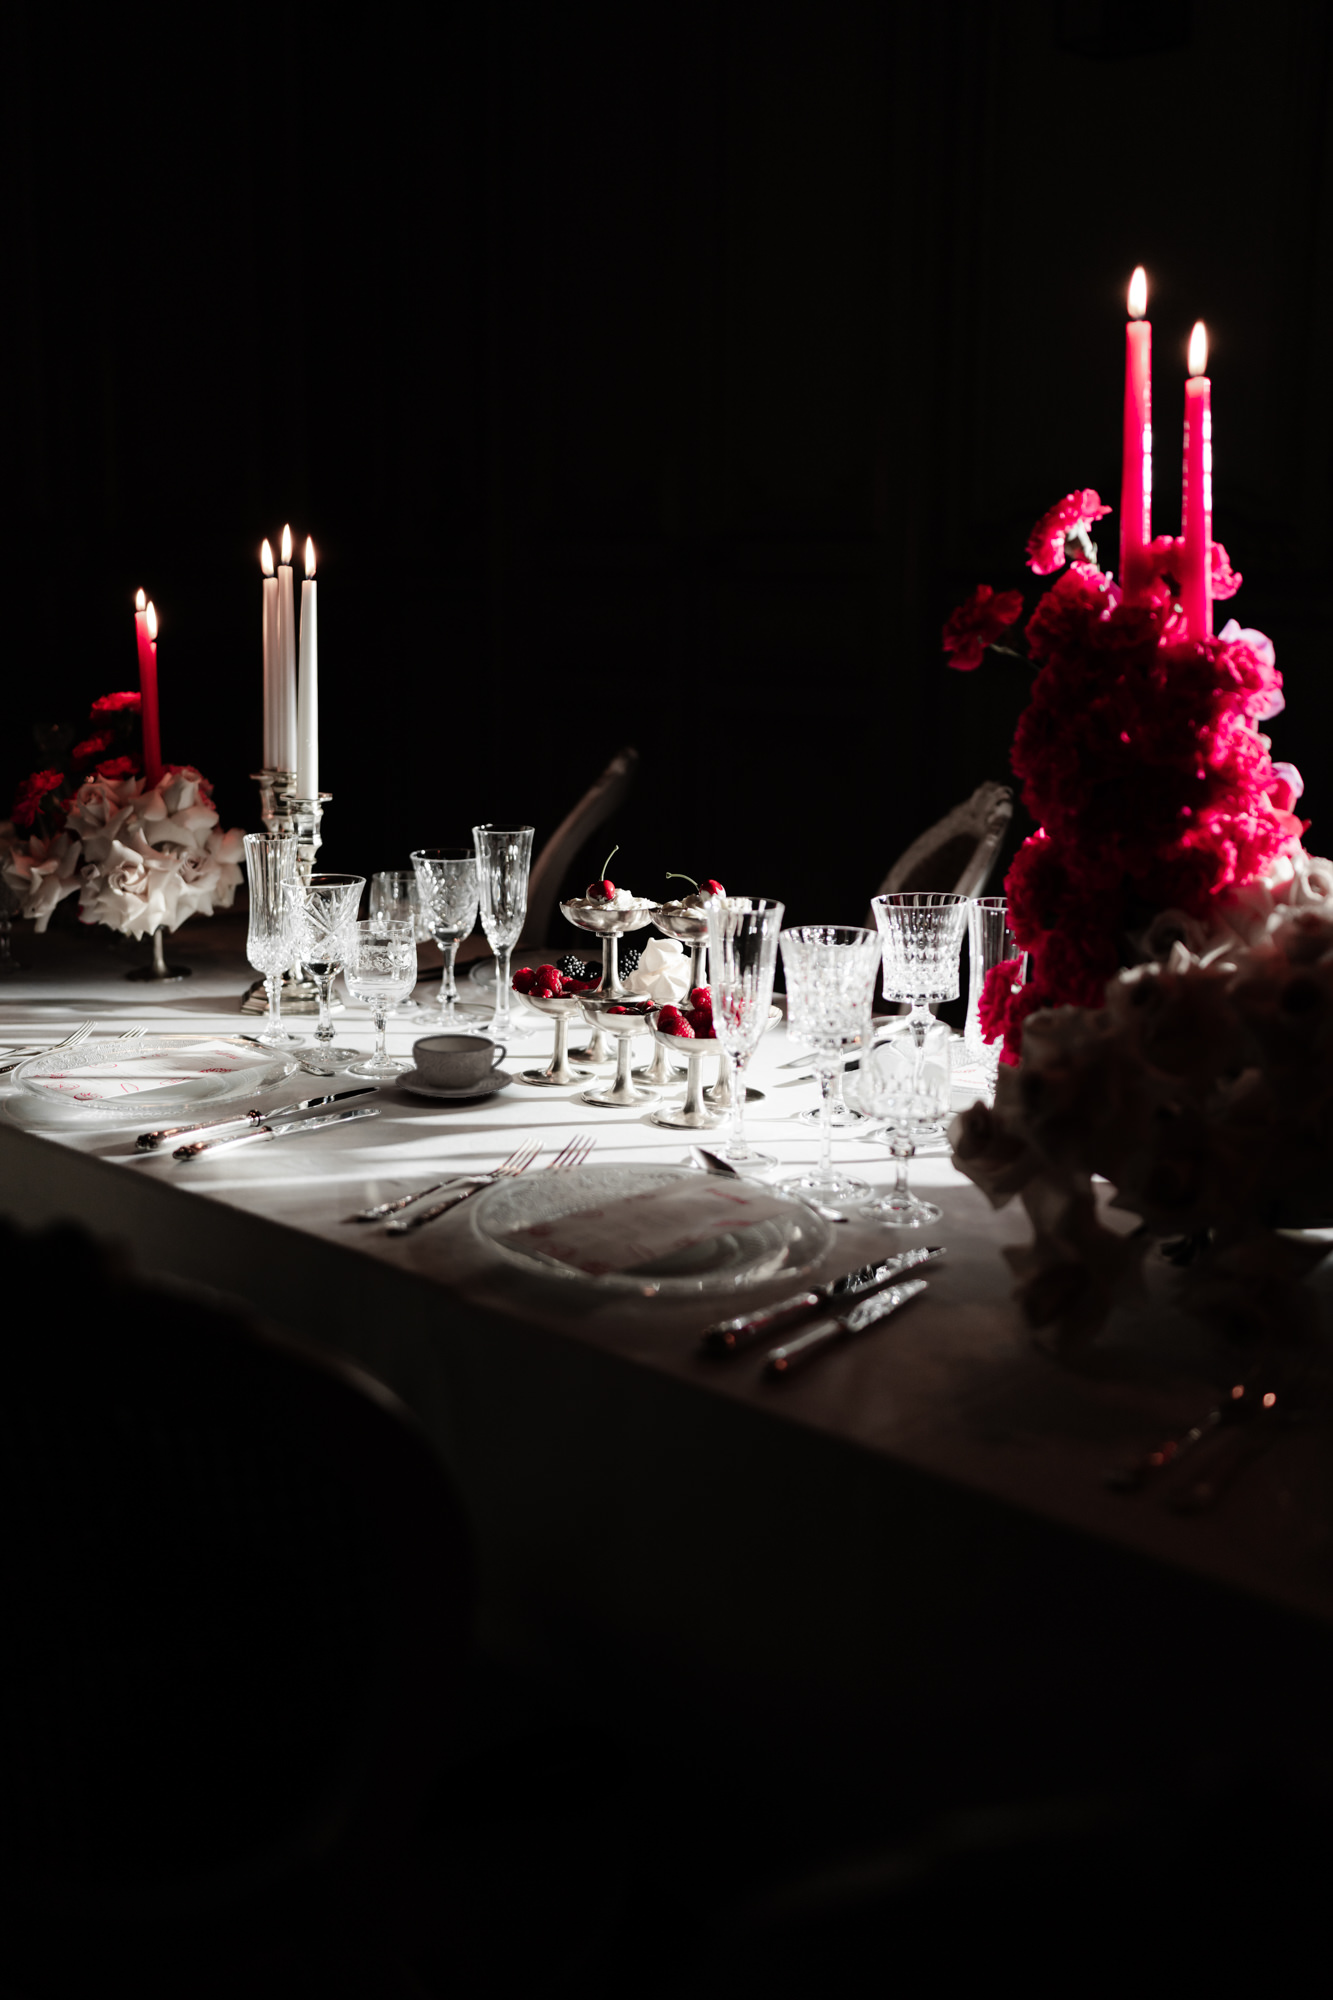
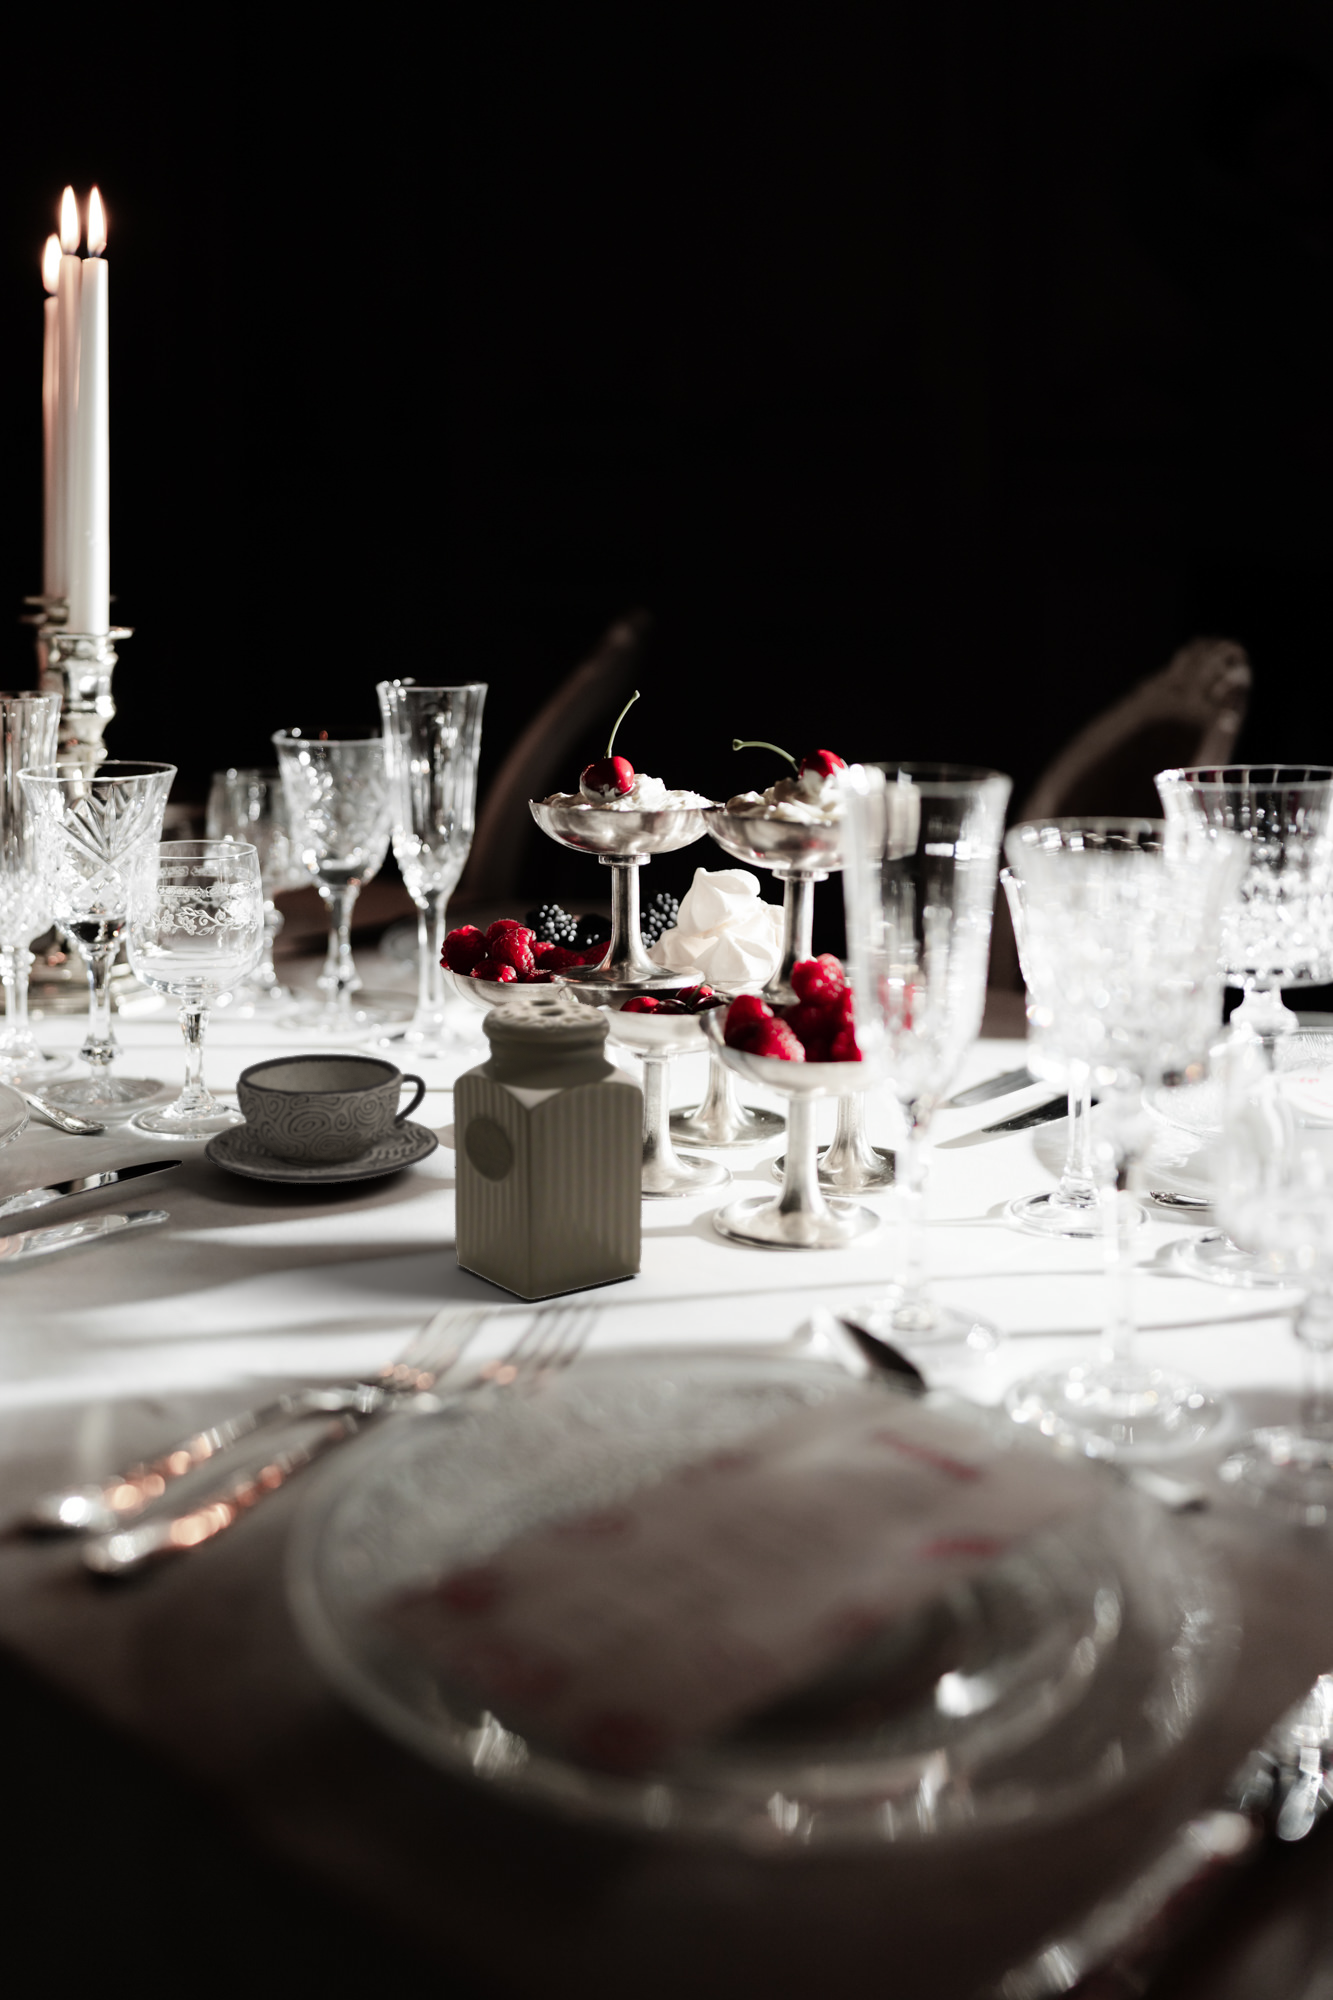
salt shaker: none [525,1006,616,1147] -> present [453,999,644,1300]

